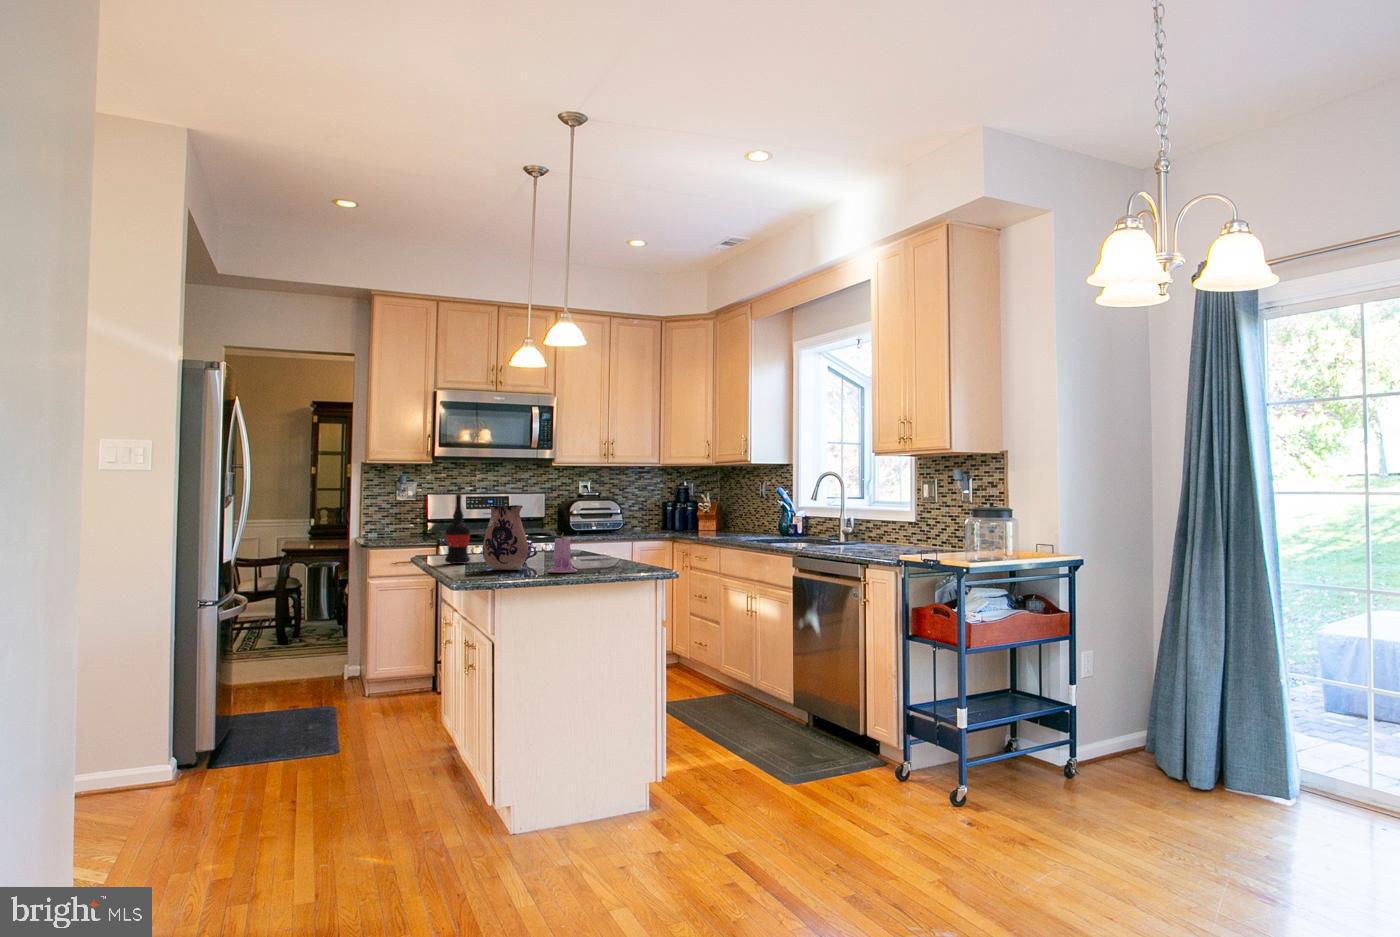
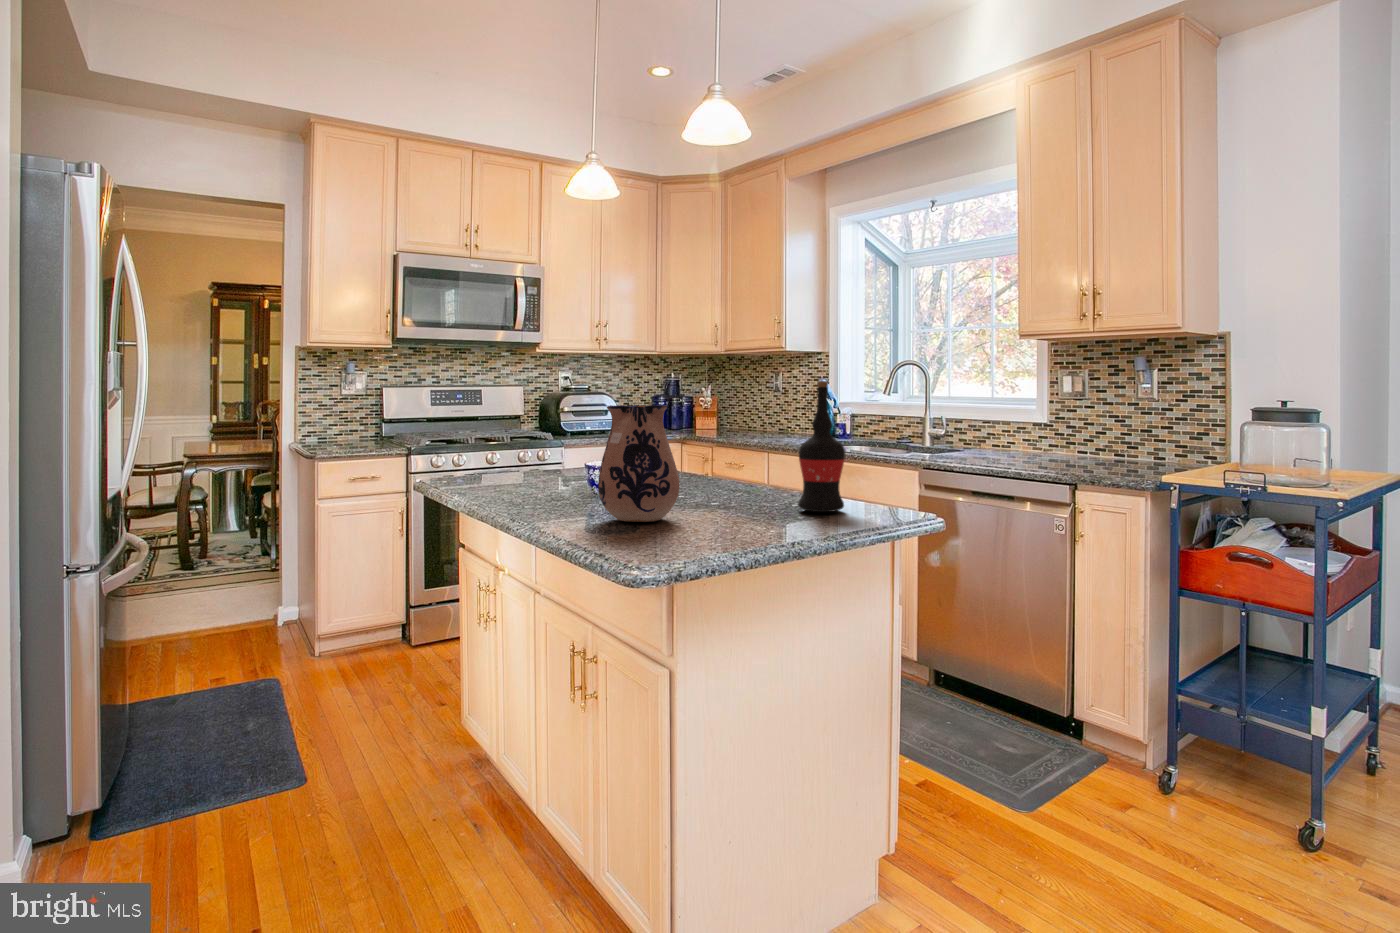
wine bottle: present [445,493,470,564] -> present [798,381,845,512]
candle: present [548,534,577,573] -> none [736,454,790,530]

